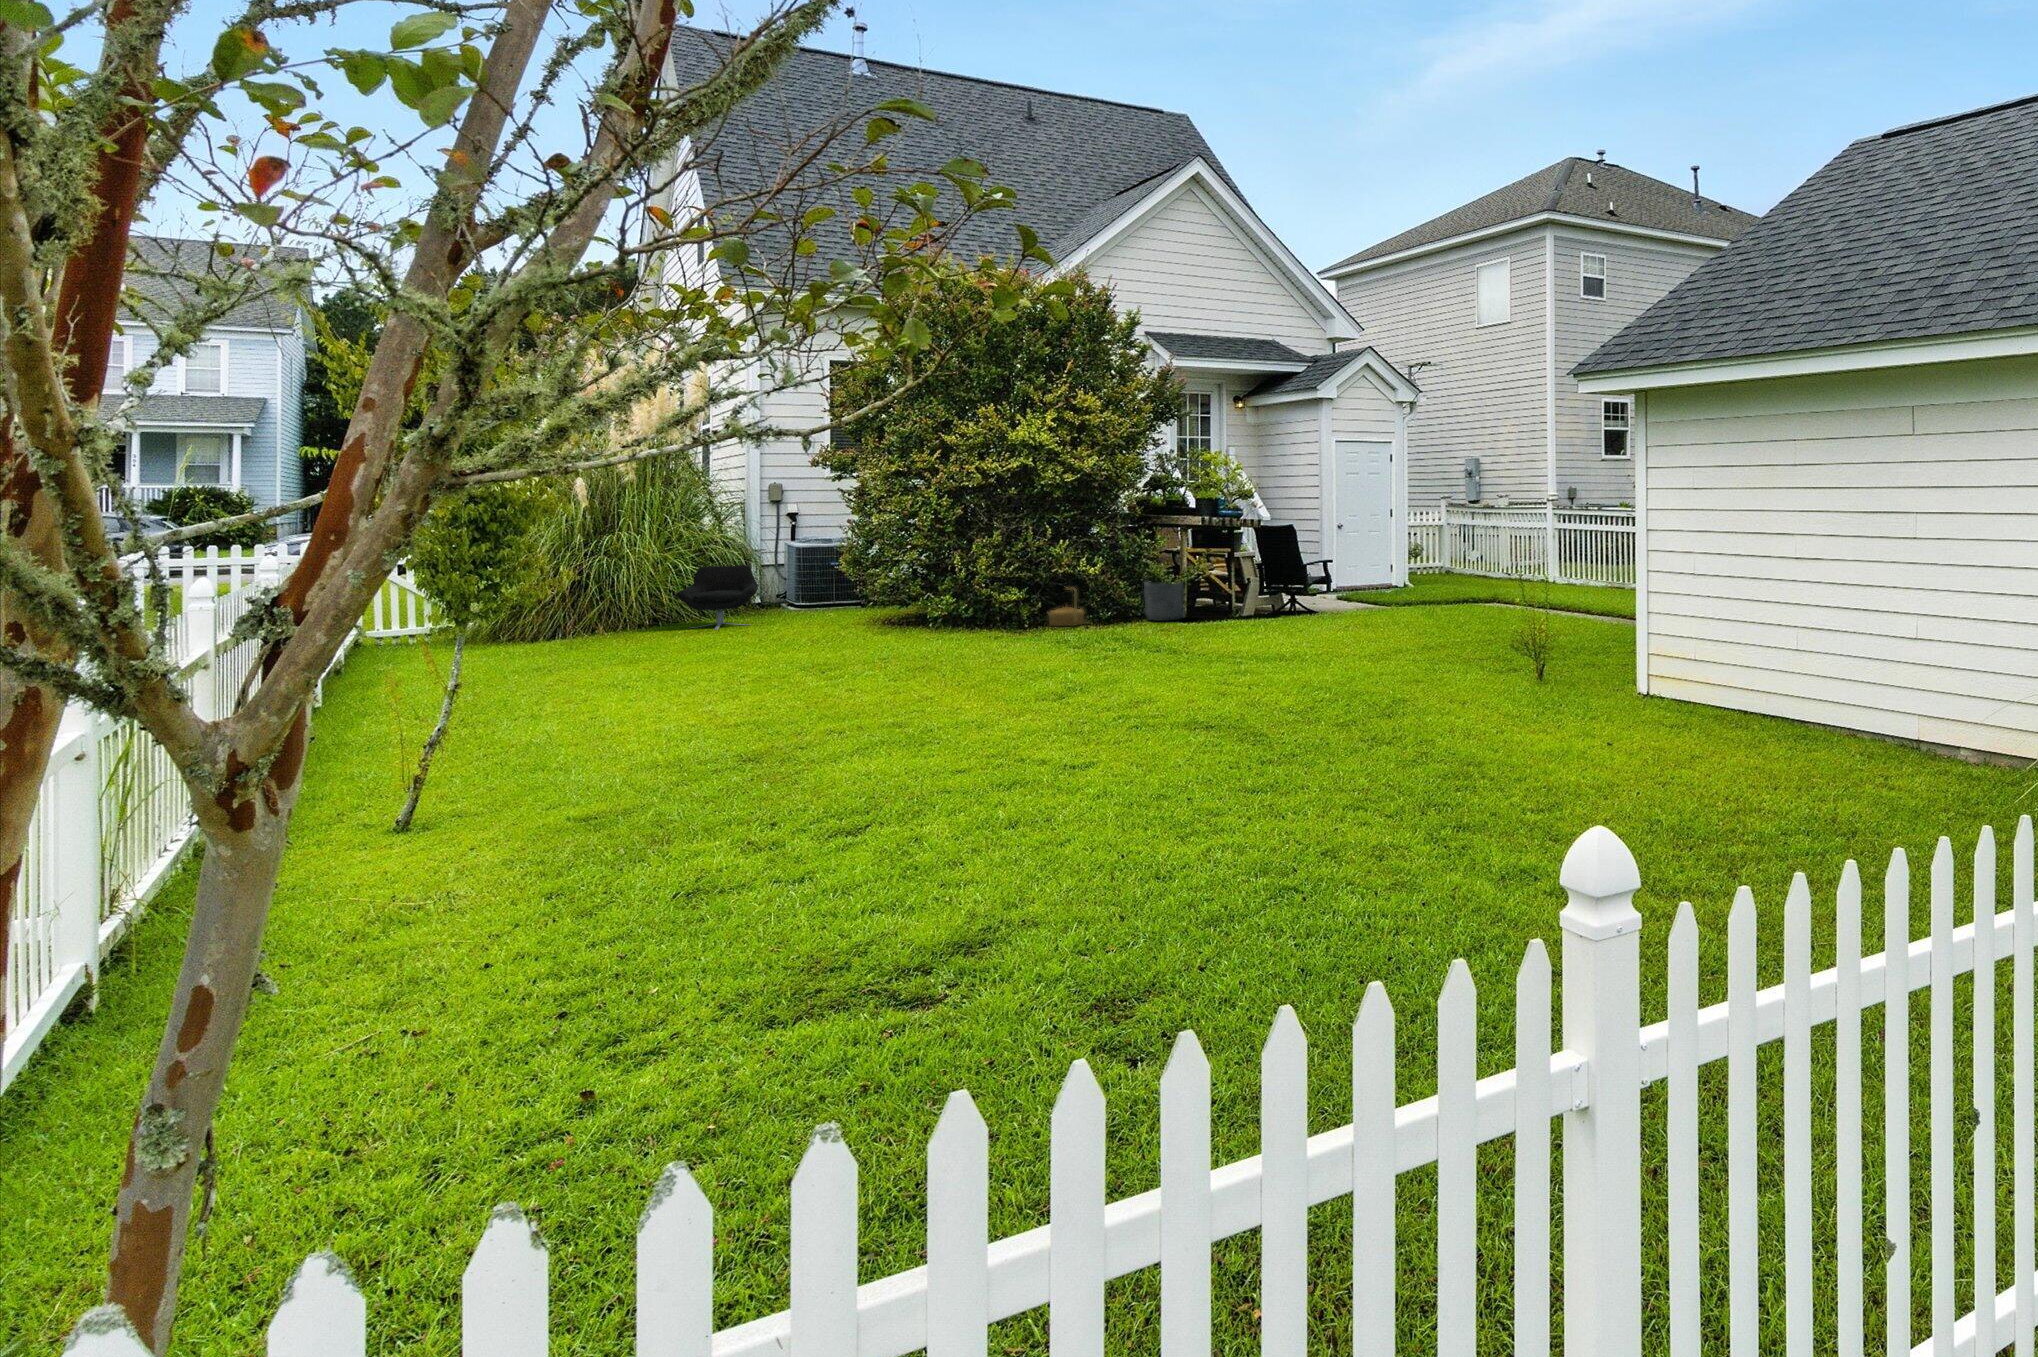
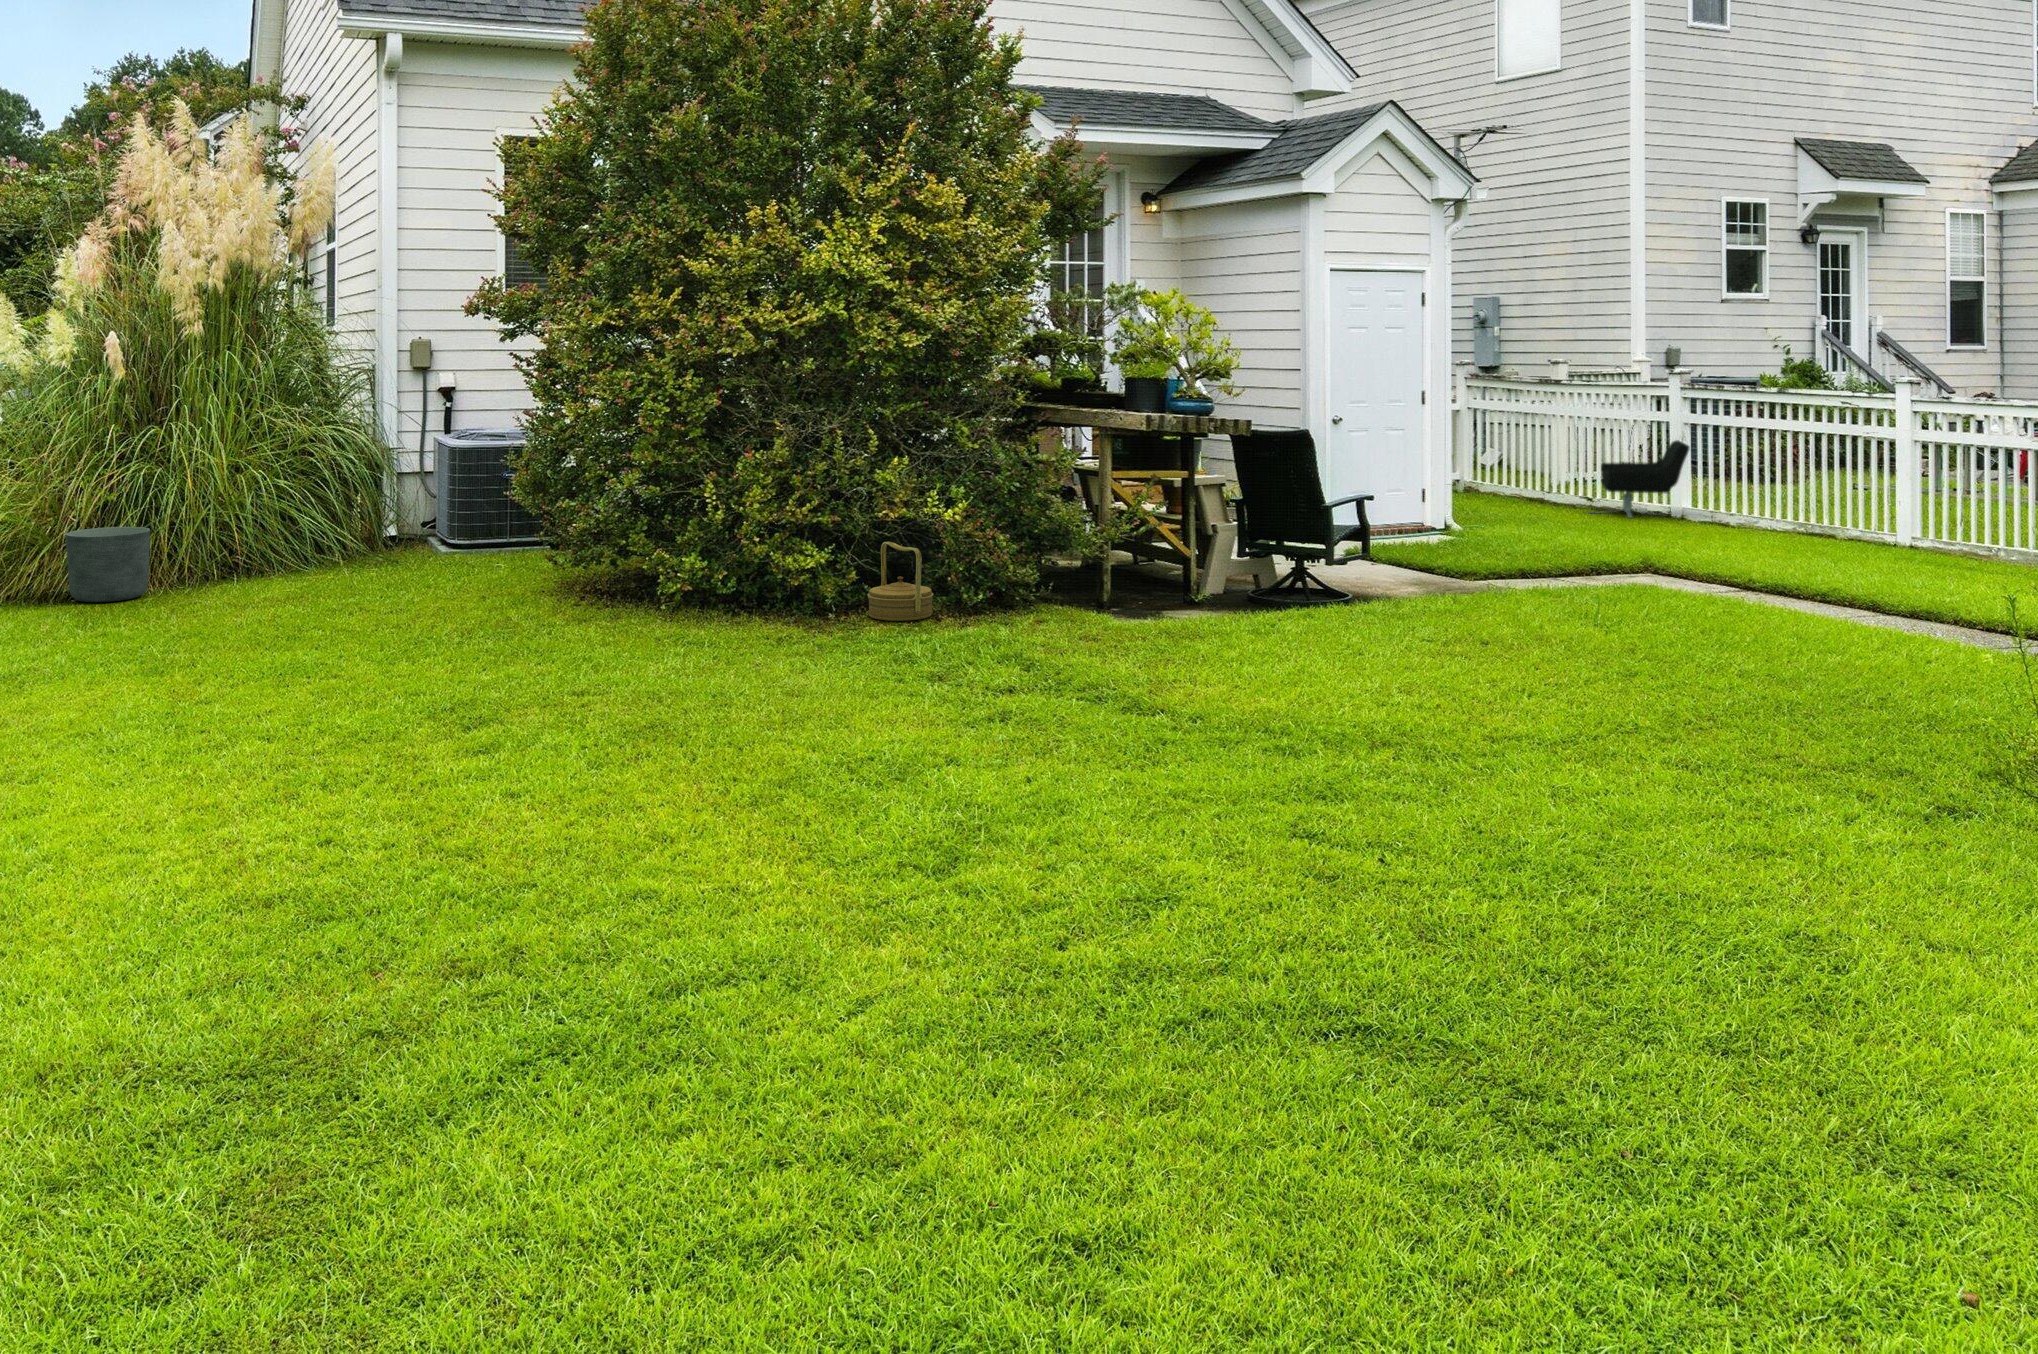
lounge chair: present [676,565,758,630] -> present [1601,440,1690,518]
planter: present [1144,582,1184,621] -> present [65,527,150,602]

